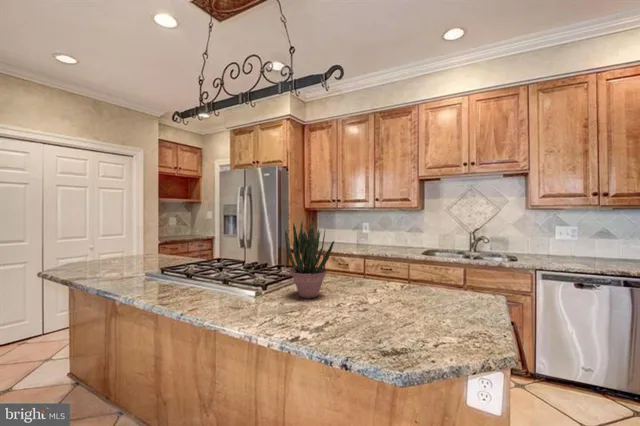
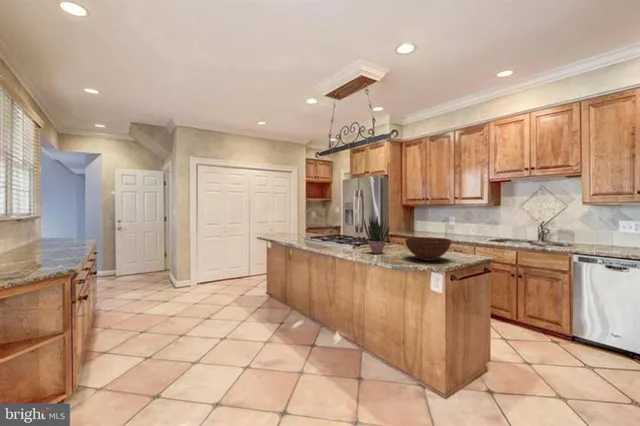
fruit bowl: none [376,261,467,312] -> present [405,237,451,261]

